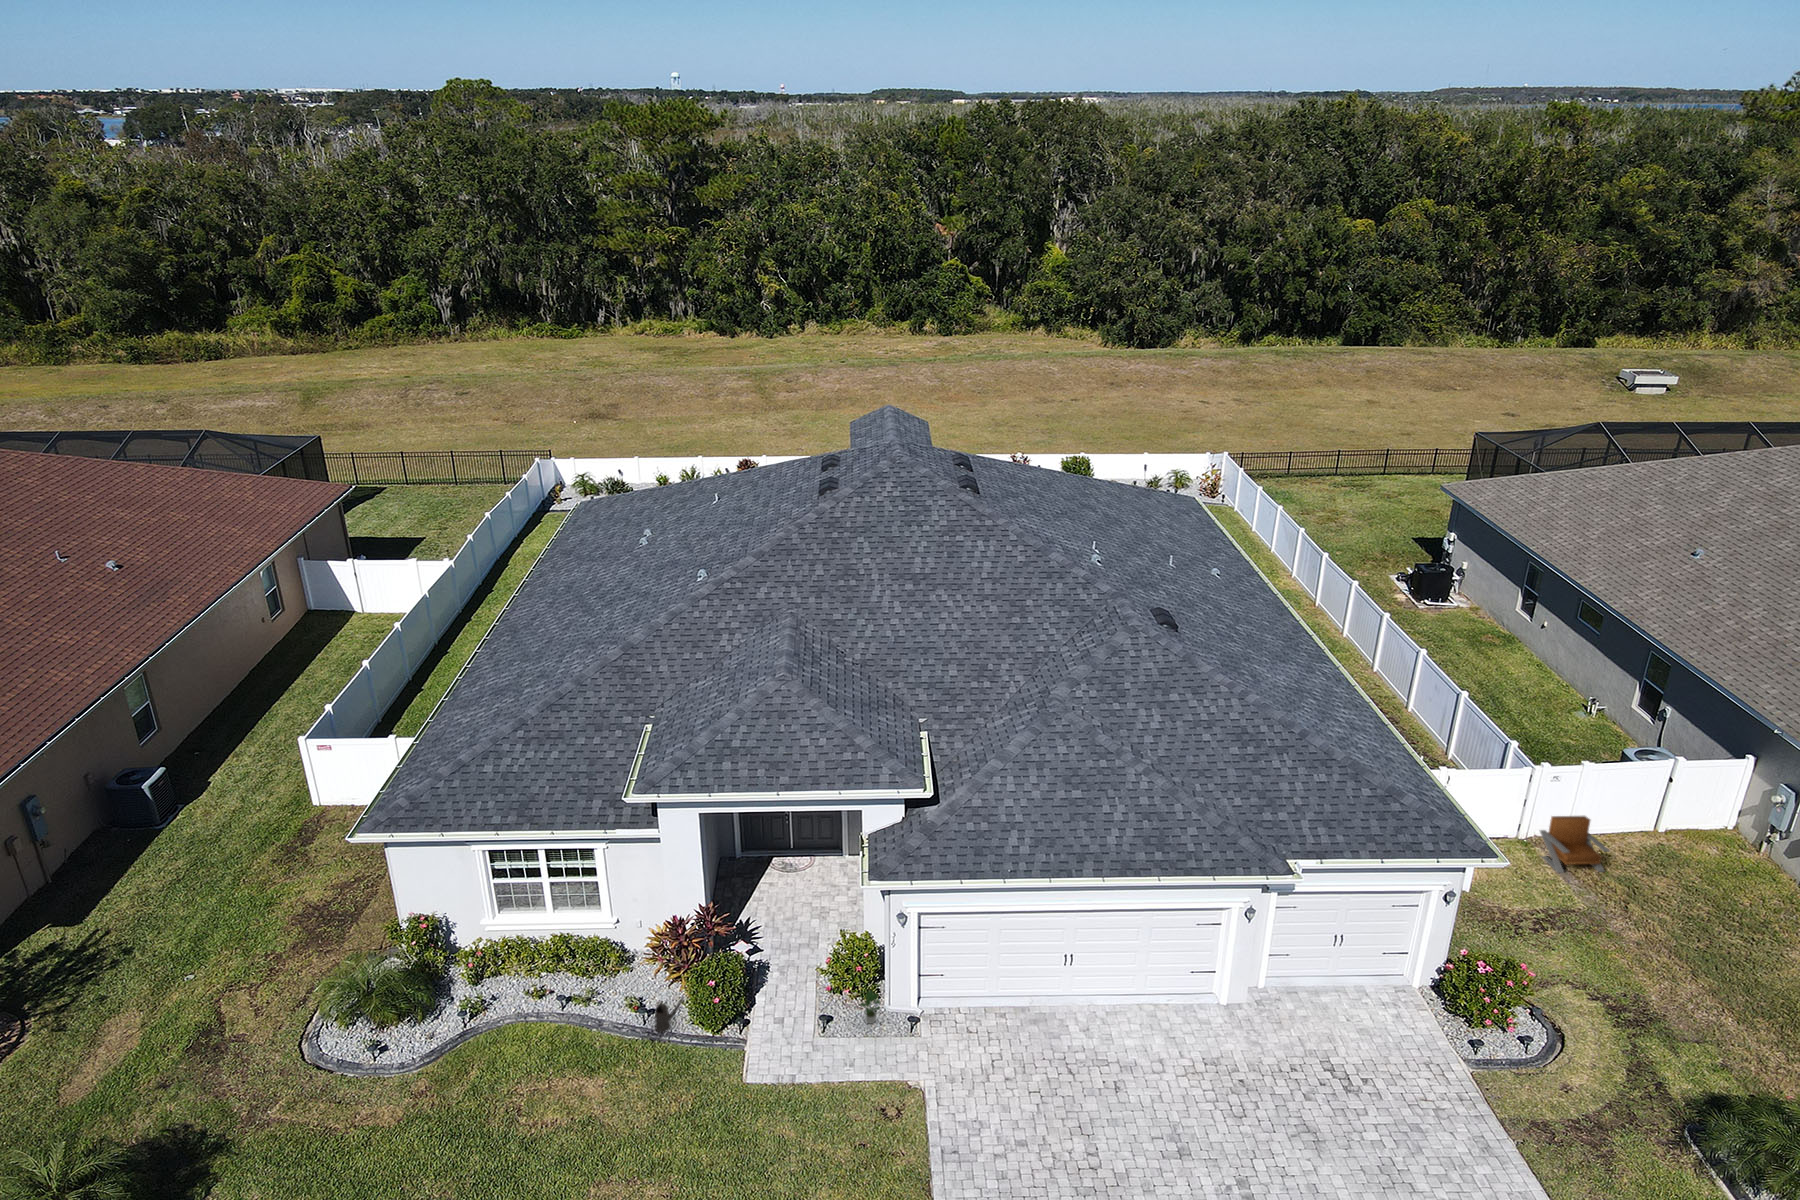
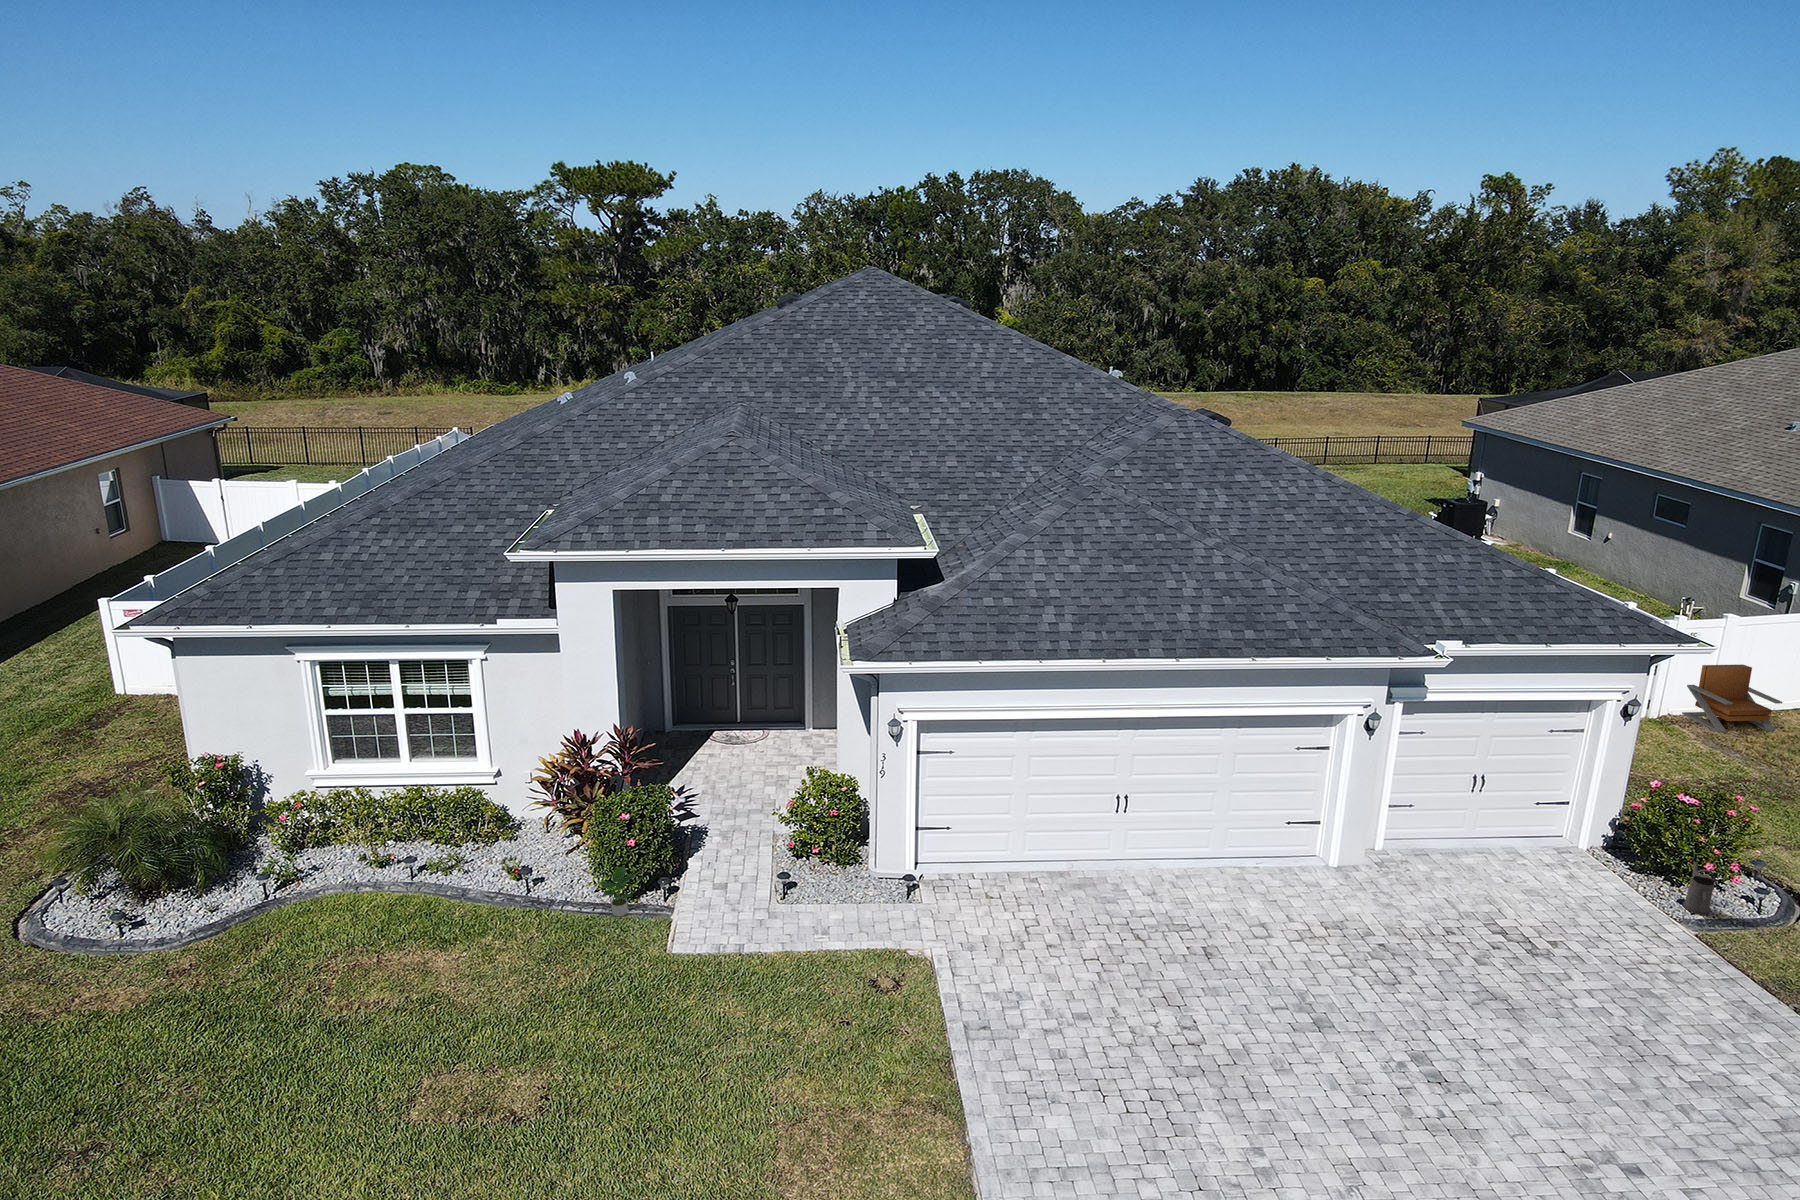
potted plant: present [860,990,881,1024] -> present [599,866,636,917]
watering can: present [654,997,684,1033] -> present [1683,862,1715,915]

